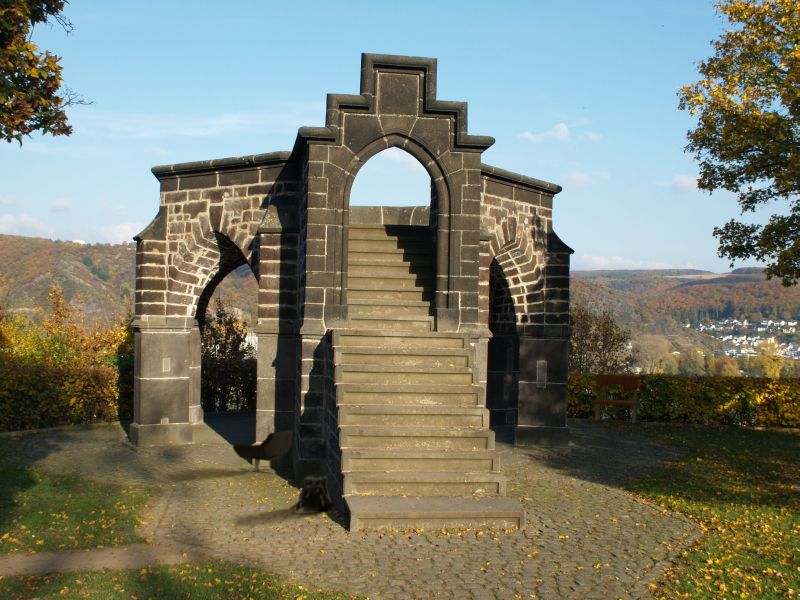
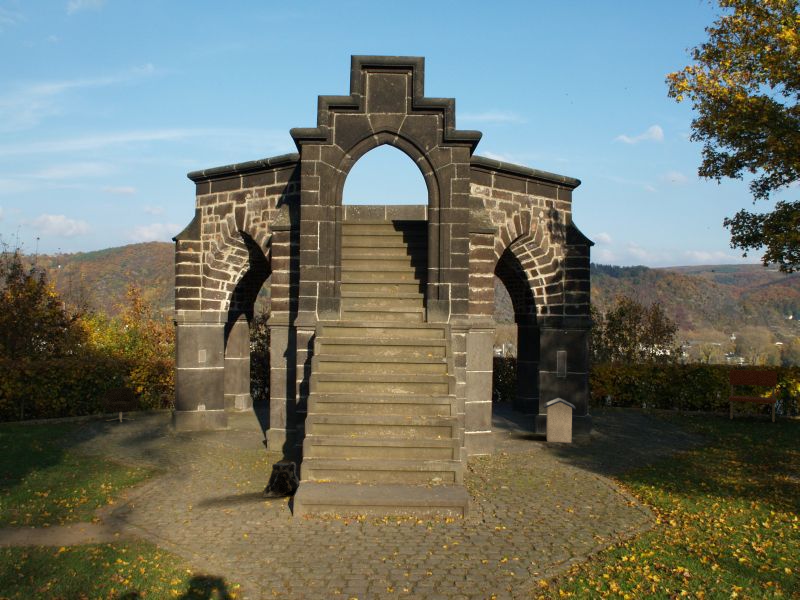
bench: present [593,375,638,424] -> present [729,370,777,422]
trash can: none [525,407,561,452] -> present [543,397,576,443]
lounge chair: present [233,430,293,474] -> present [102,388,139,422]

